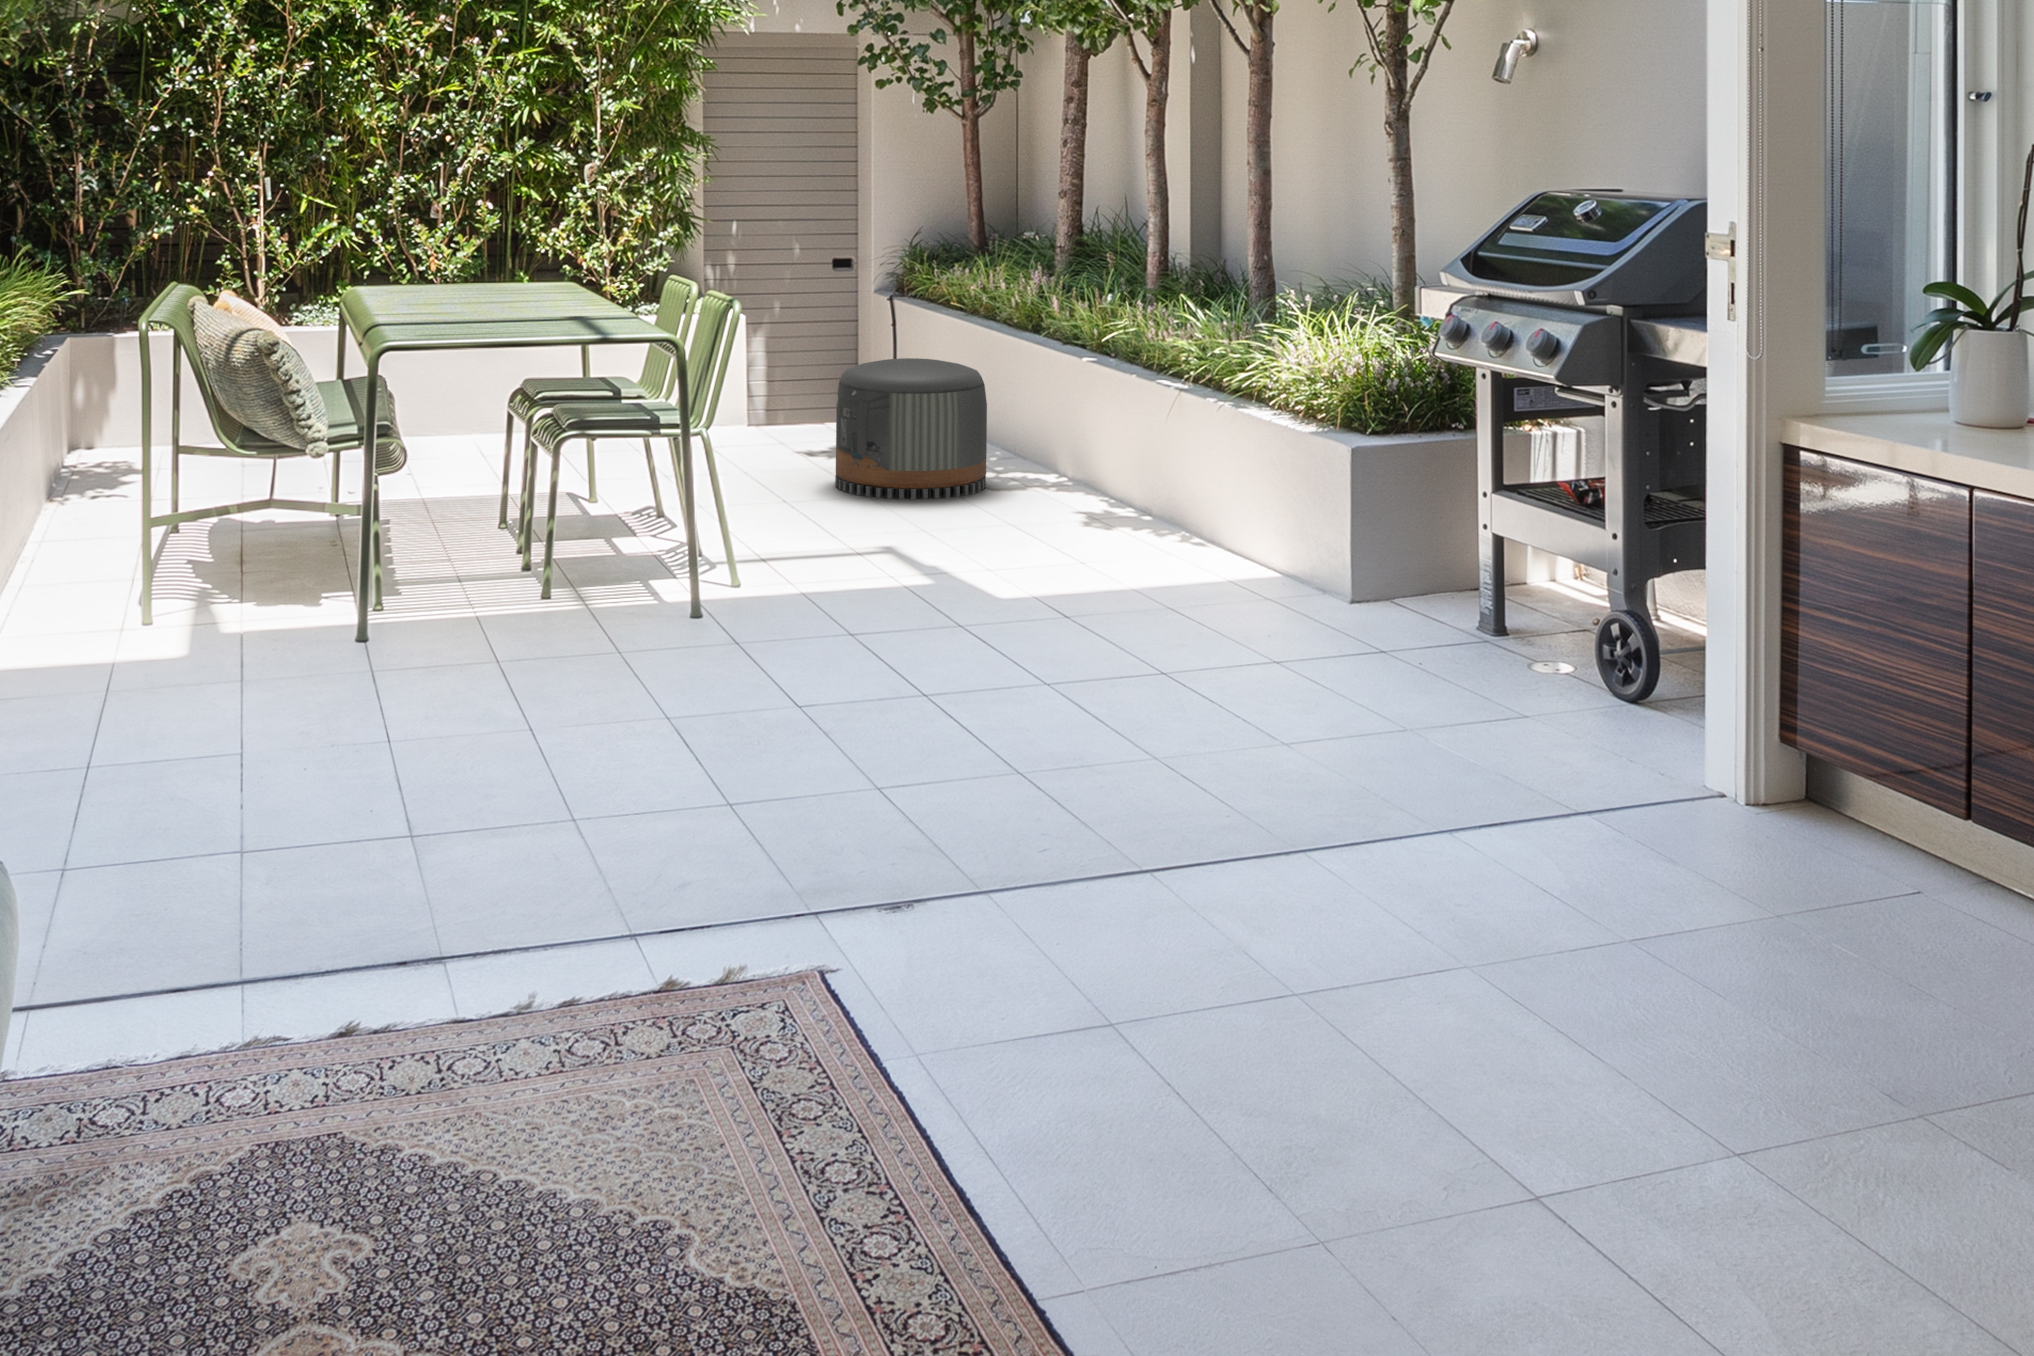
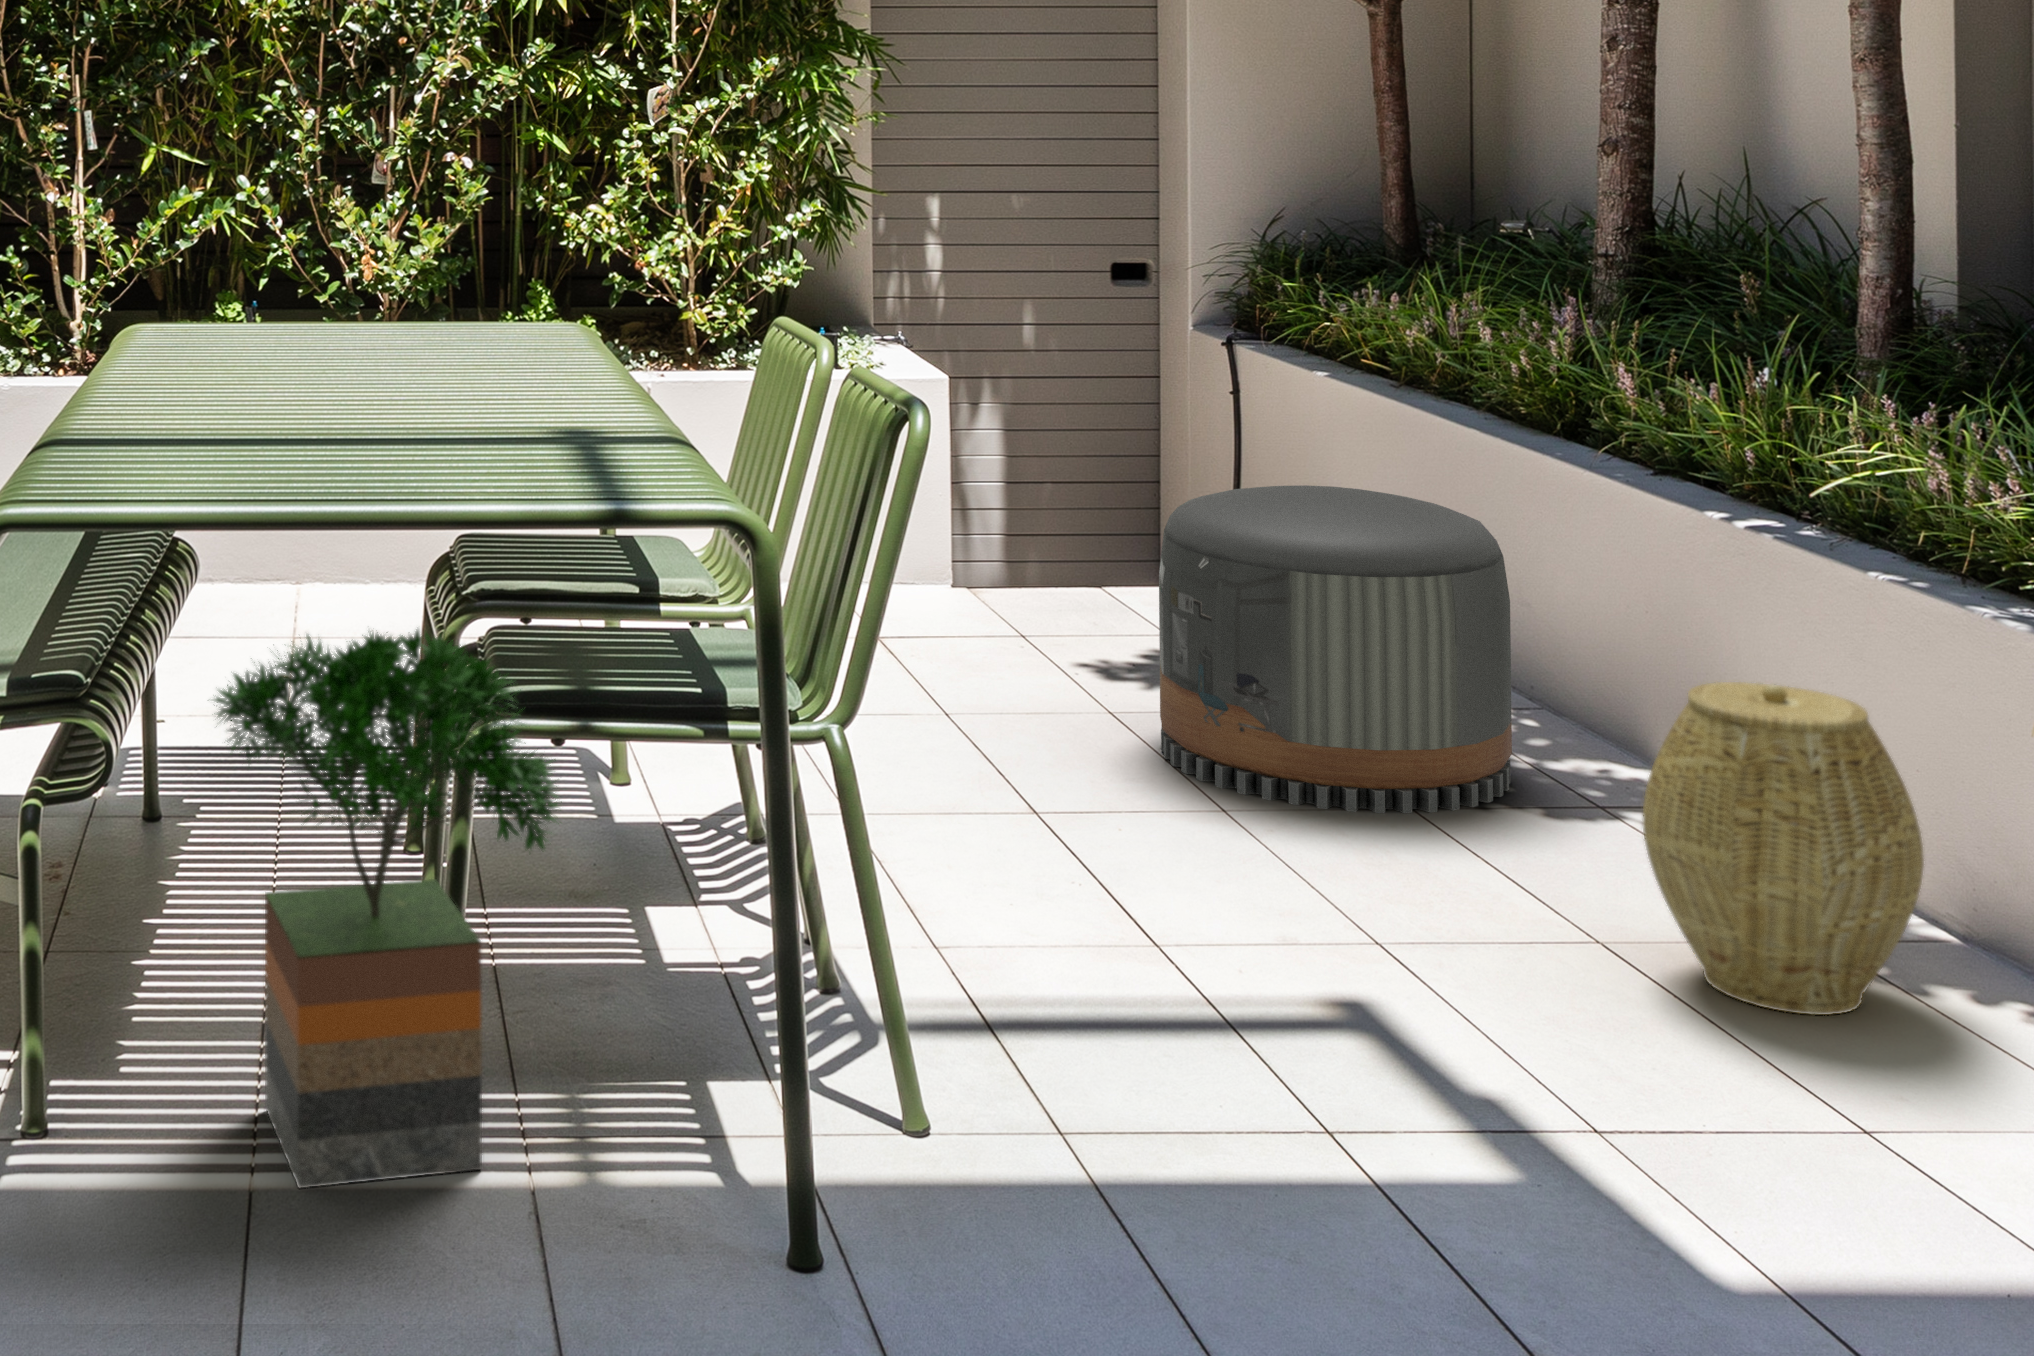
potted tree: none [451,403,596,611] -> present [215,630,562,1188]
woven basket: none [1009,416,1104,540] -> present [1643,682,1924,1015]

